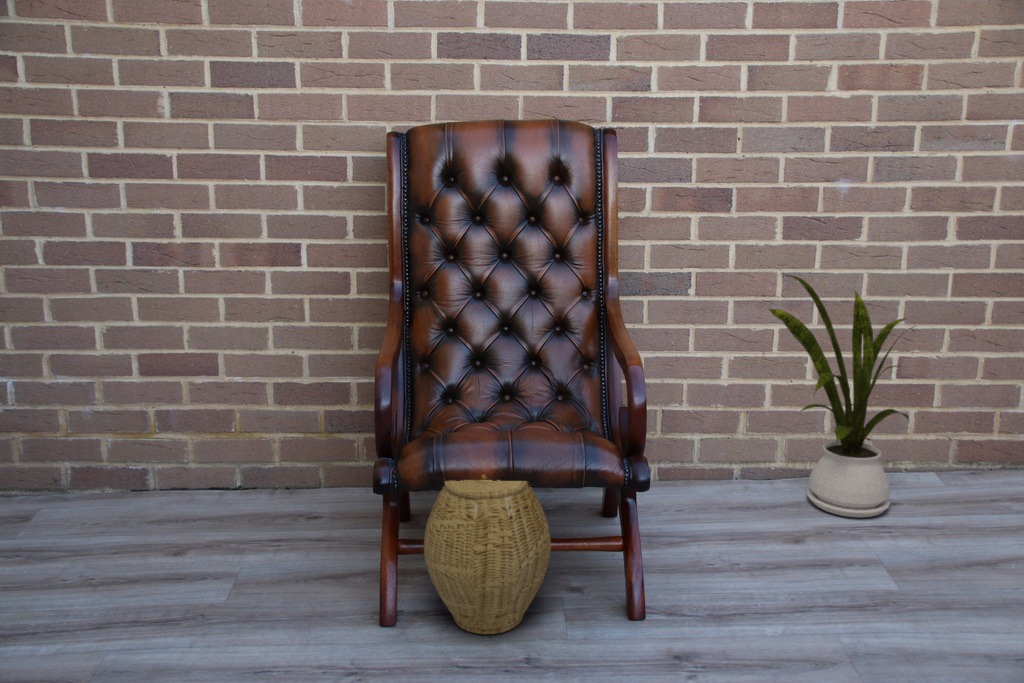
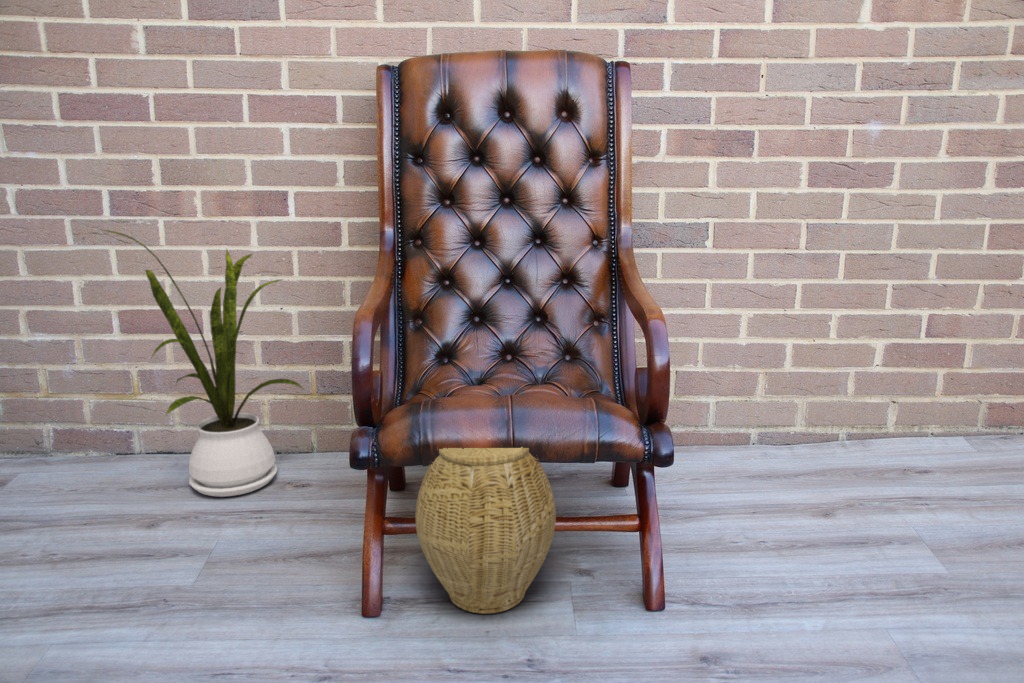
house plant: present [769,274,913,517] -> present [105,230,302,497]

